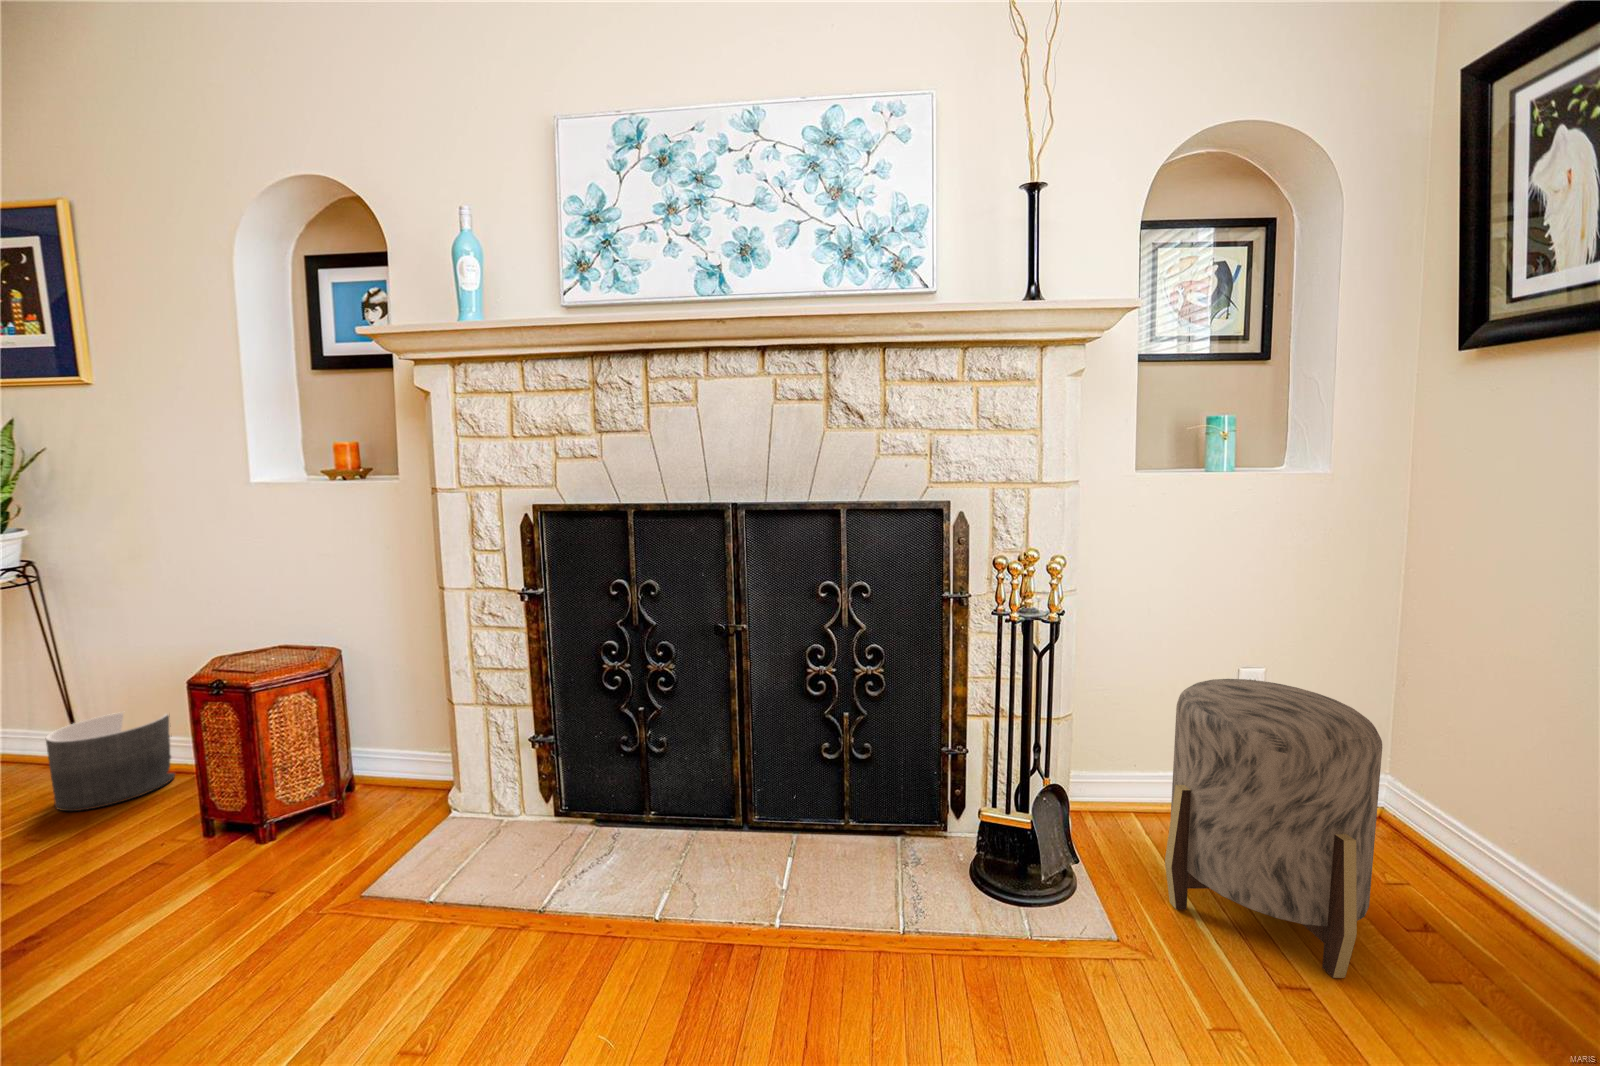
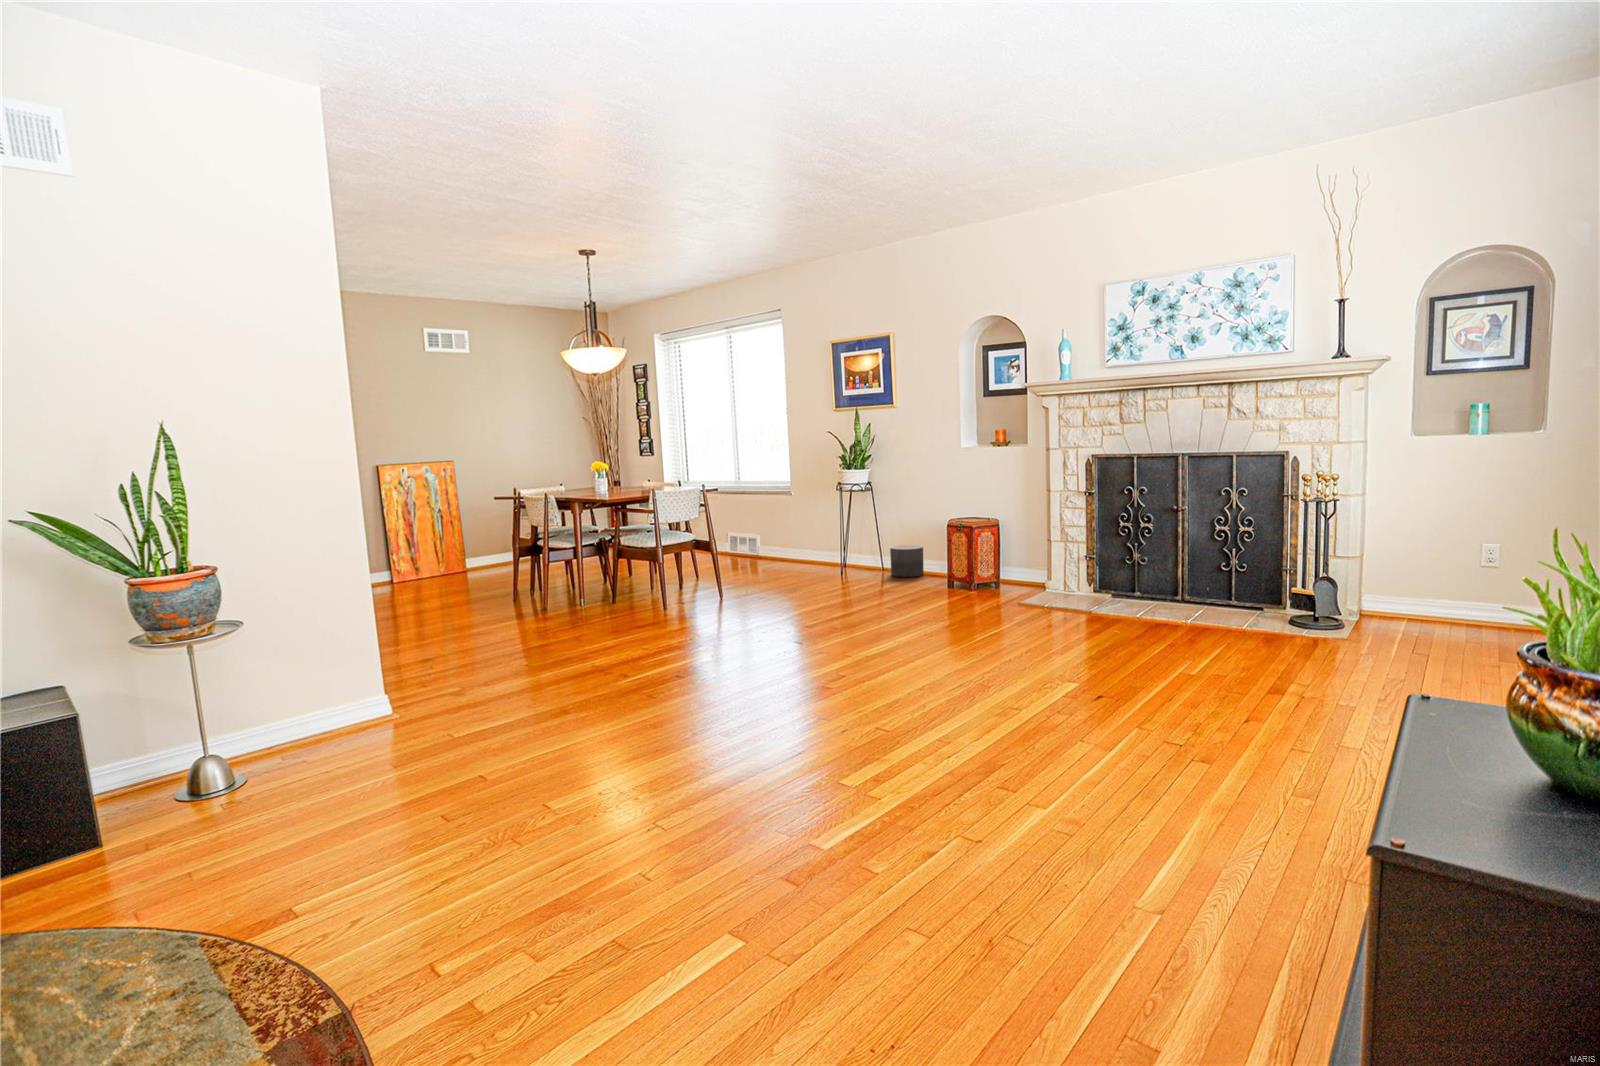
ottoman: present [1165,679,1382,978] -> none [1377,536,1482,645]

